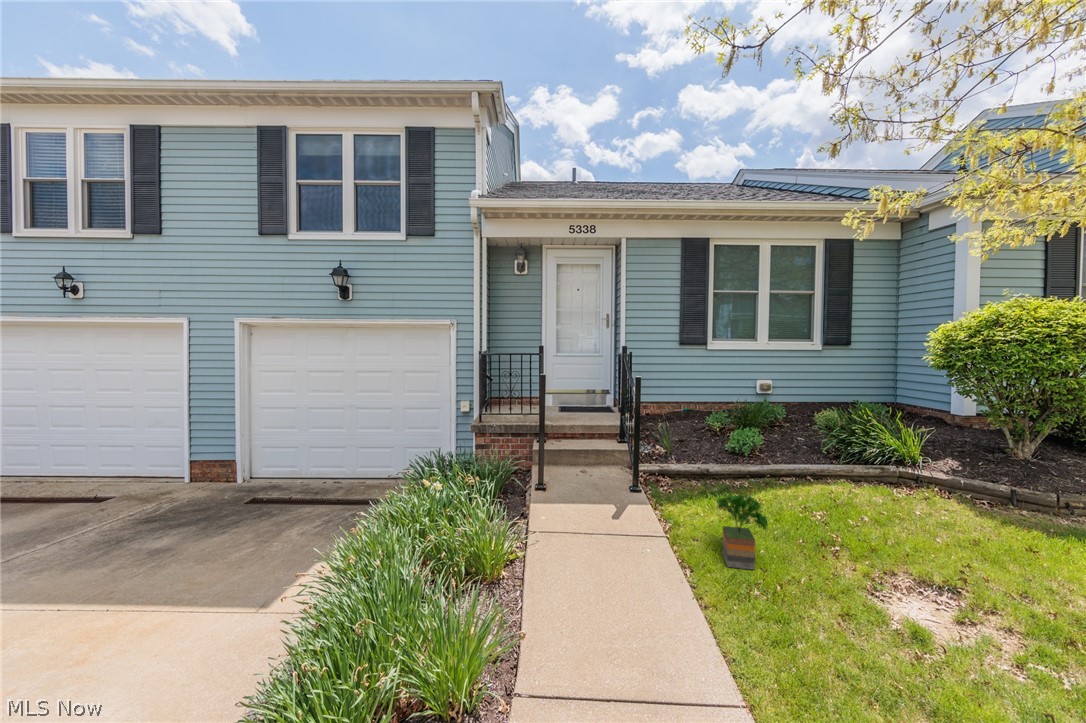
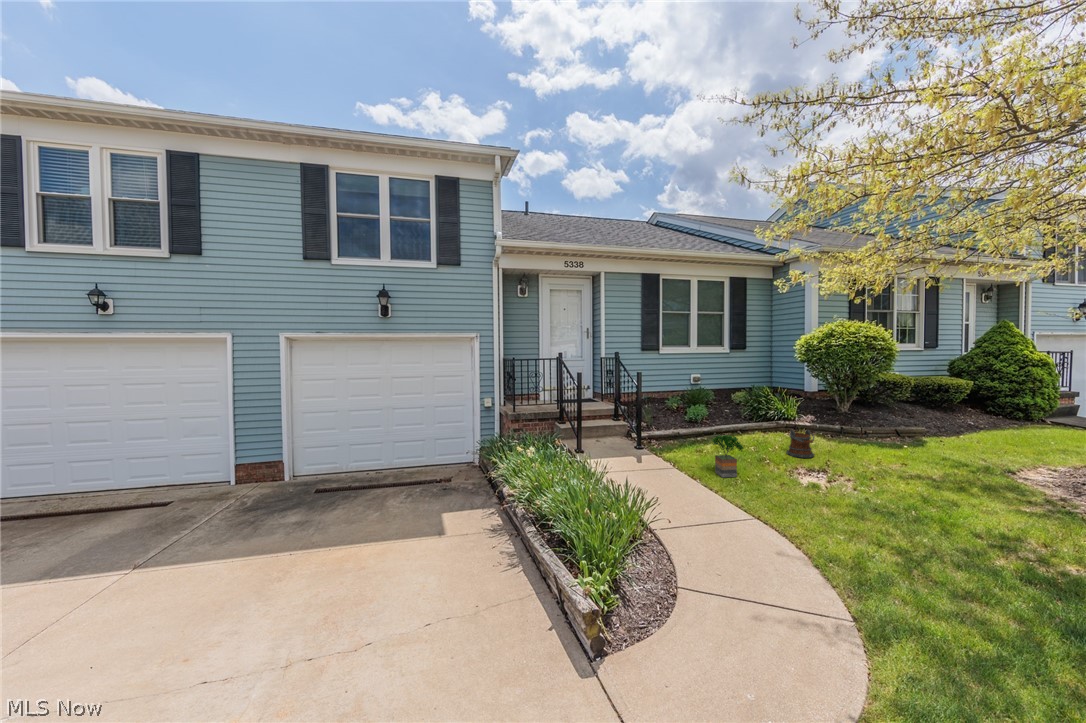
bucket: none [878,492,936,546] -> present [787,430,814,458]

